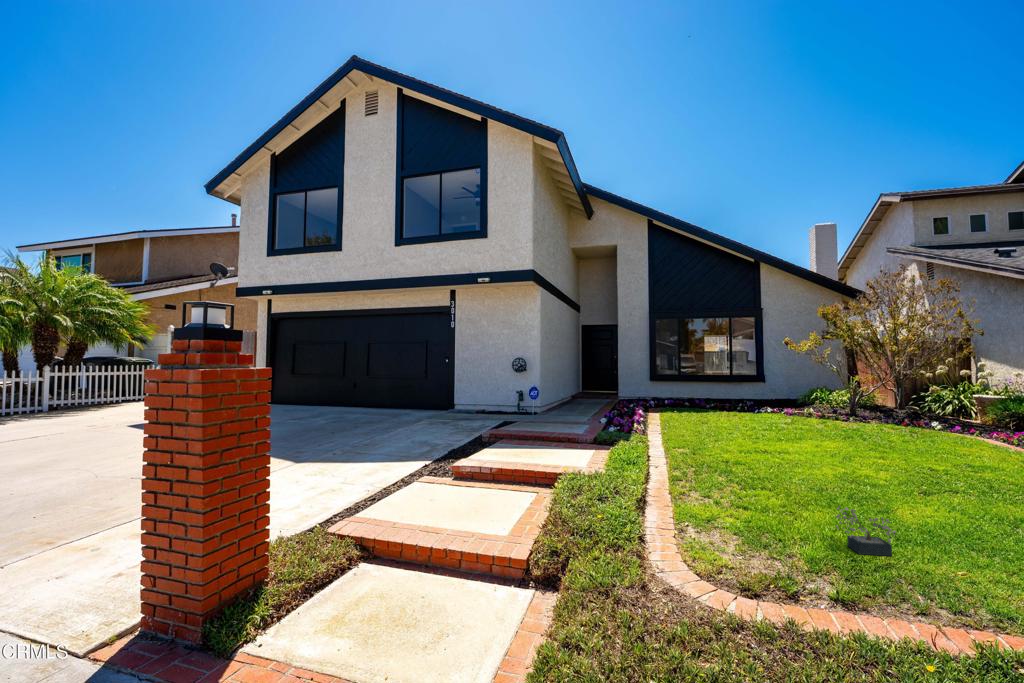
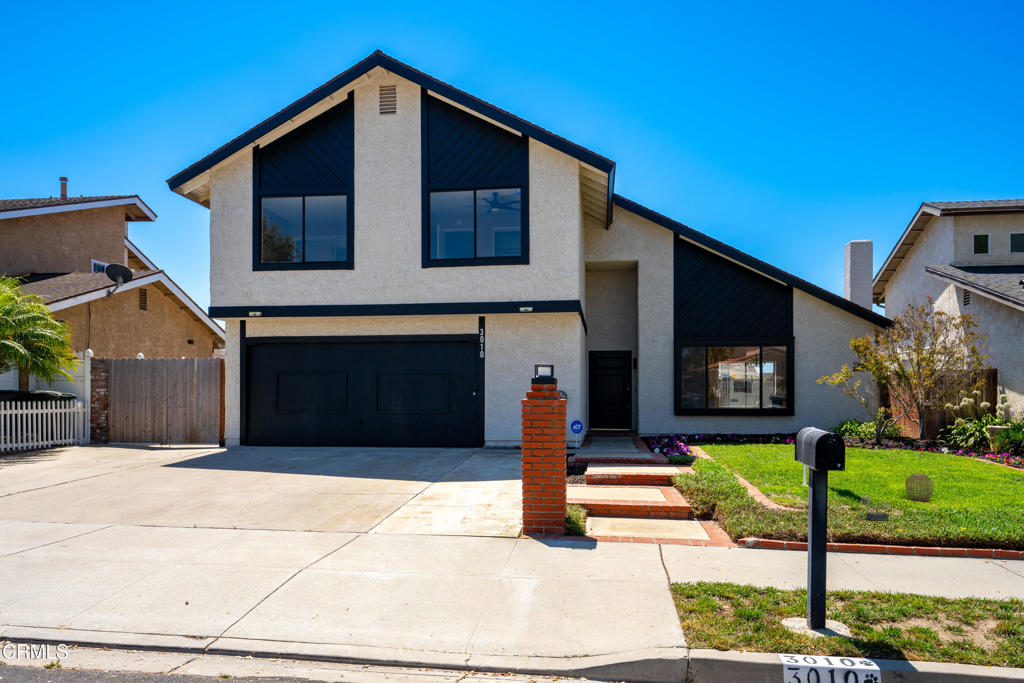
woven basket: none [907,462,958,507] -> present [905,474,934,501]

